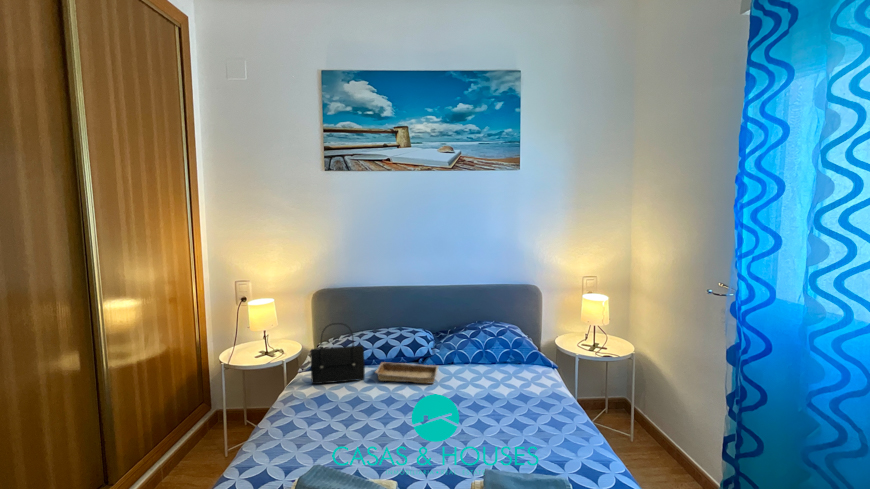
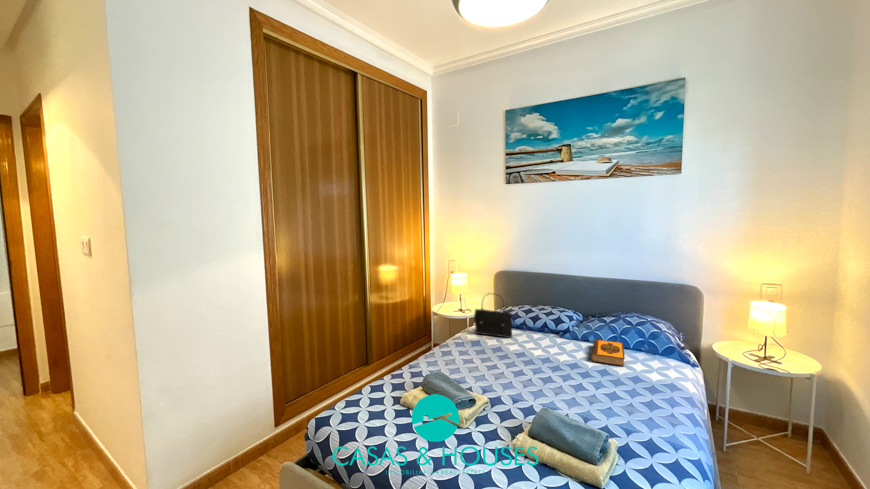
hardback book: none [461,358,505,387] -> present [592,339,624,366]
tray: present [376,362,439,383] -> none [517,328,573,352]

